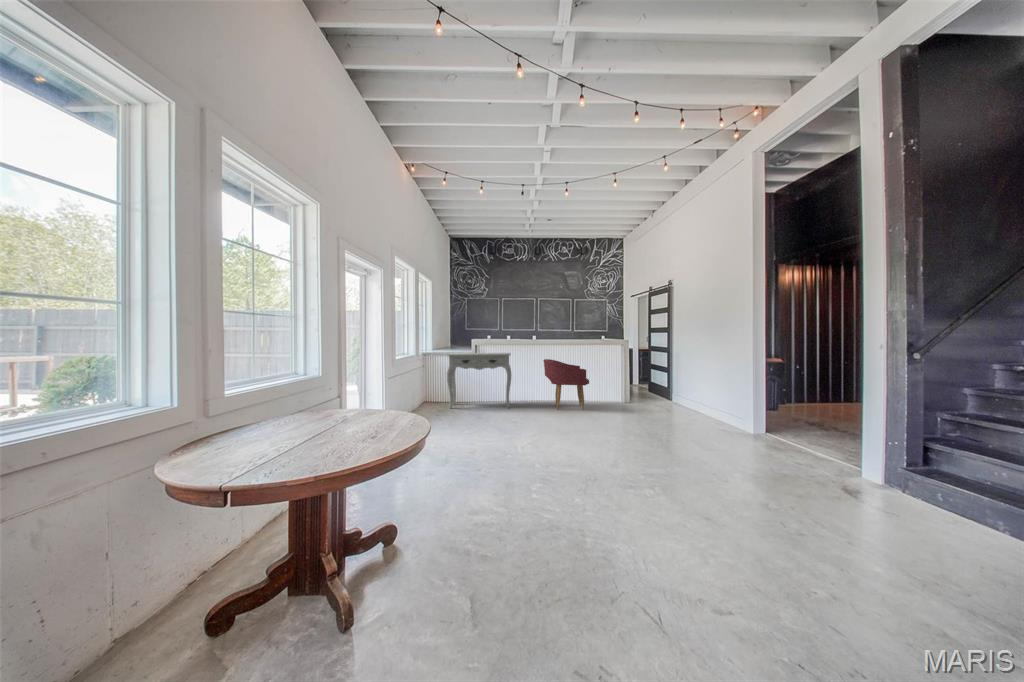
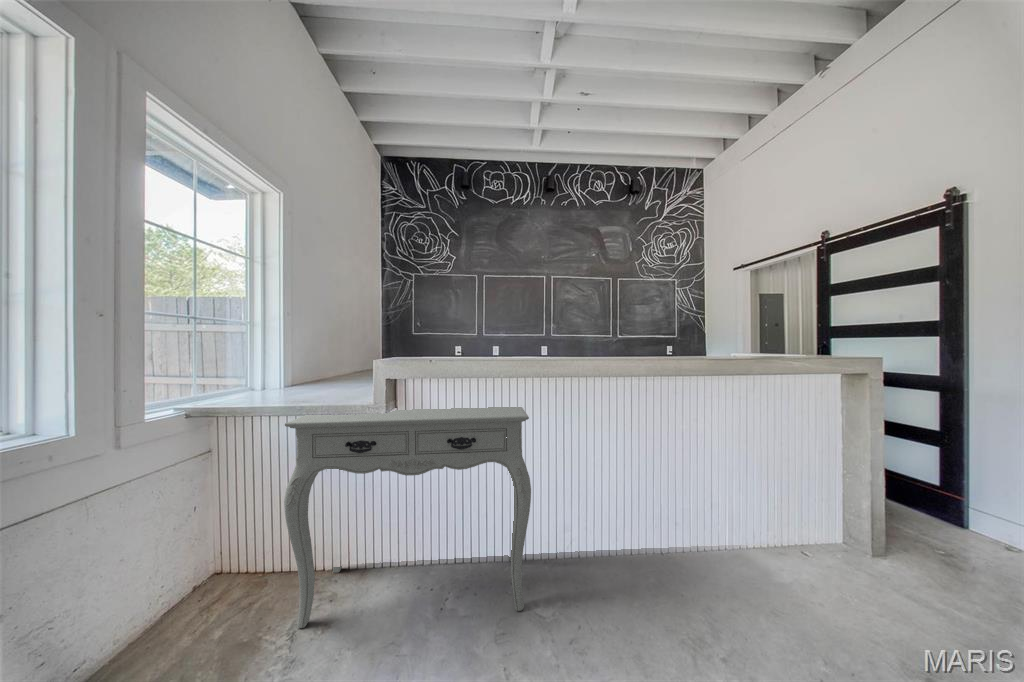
armchair: present [543,359,589,410] -> none [632,421,831,625]

